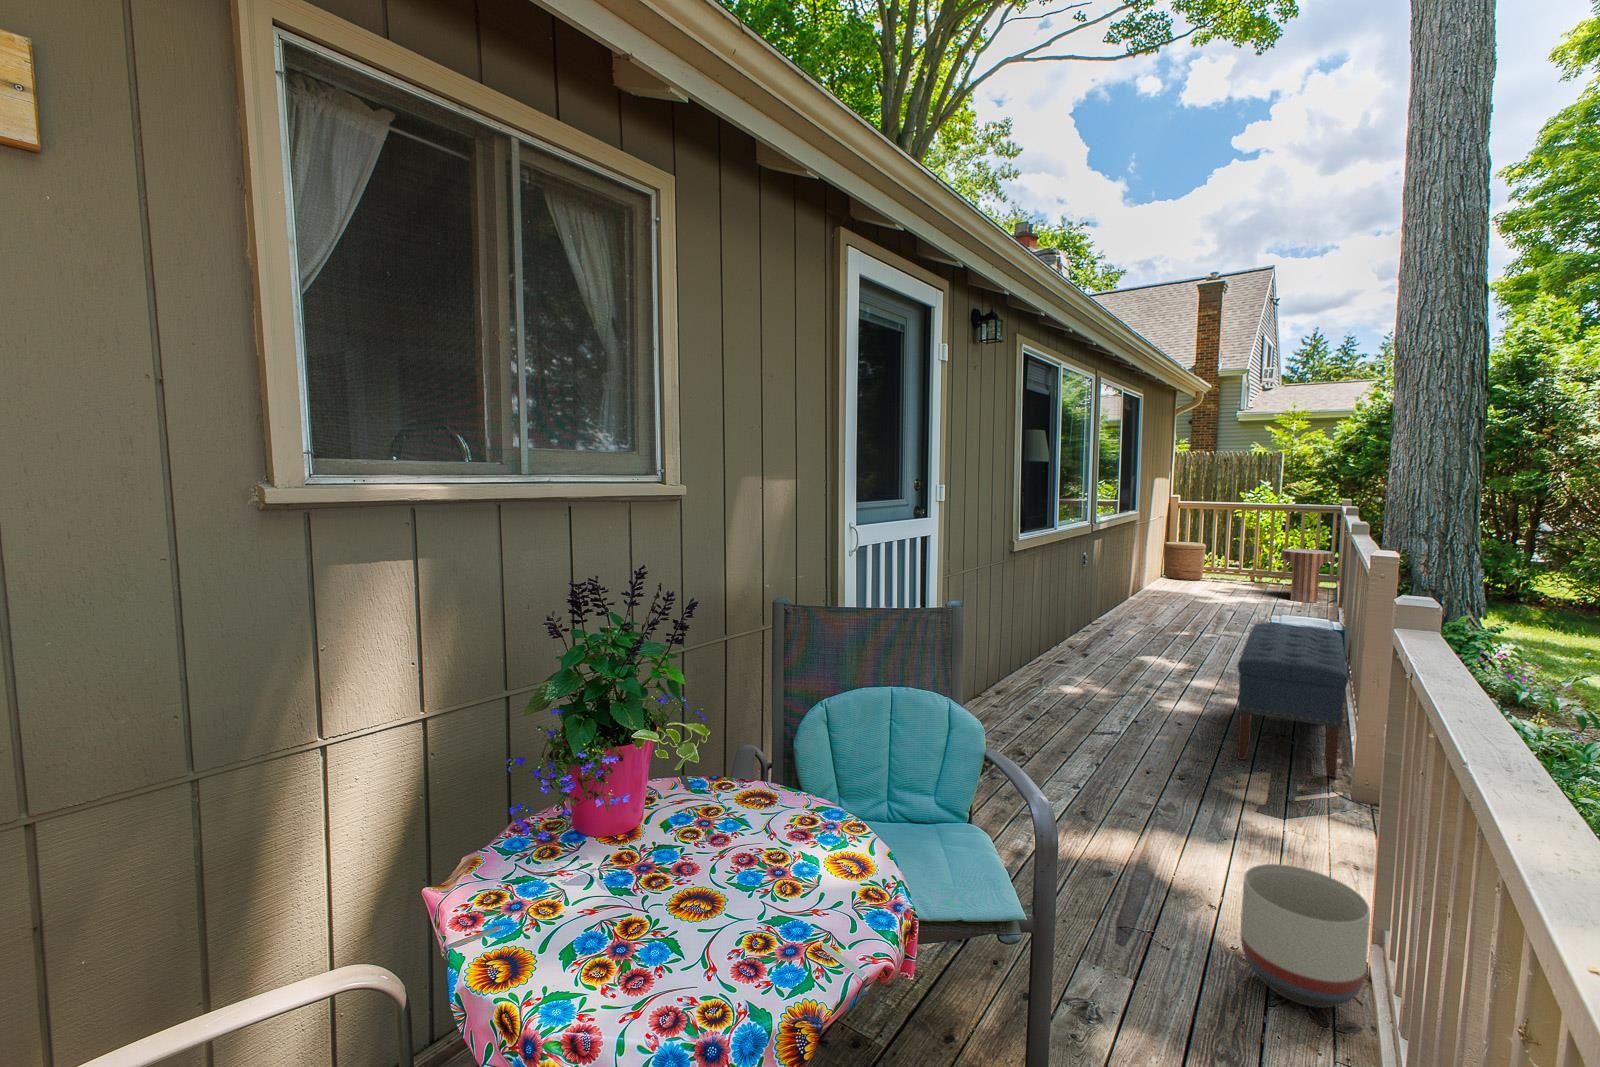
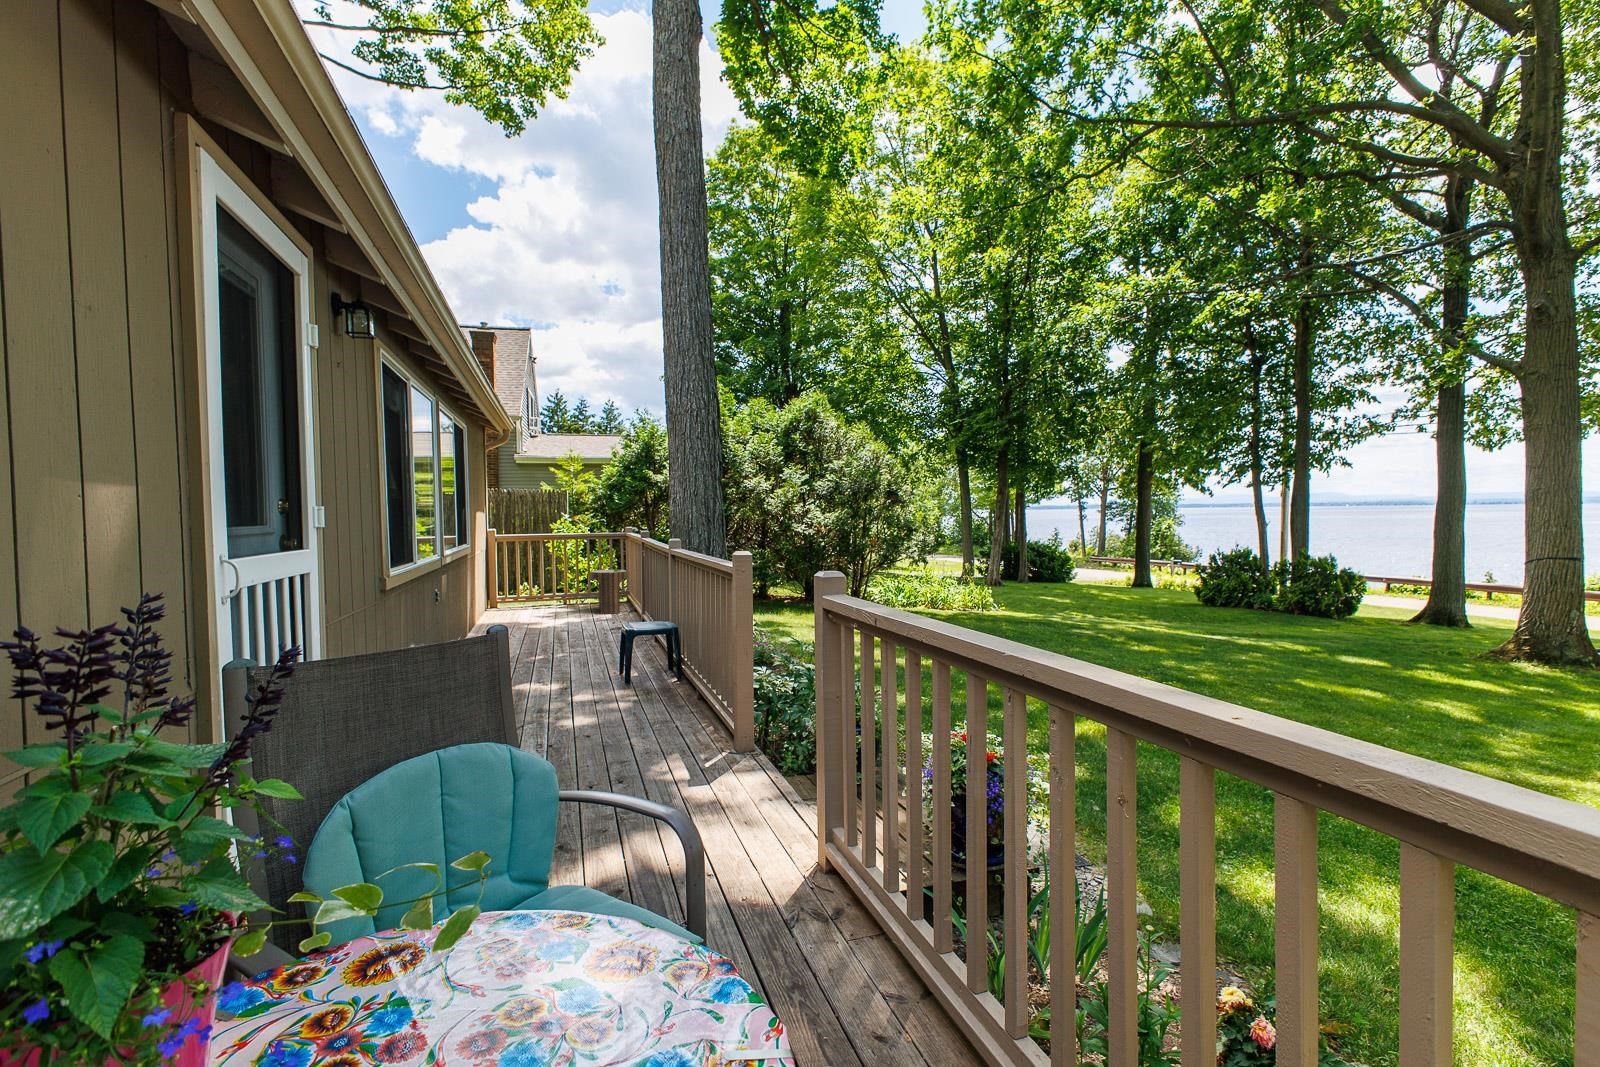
woven basket: present [1164,542,1206,580] -> none [485,572,524,609]
bench: present [1237,623,1348,778] -> none [625,625,721,748]
planter: present [1241,864,1370,1008] -> none [760,805,844,915]

